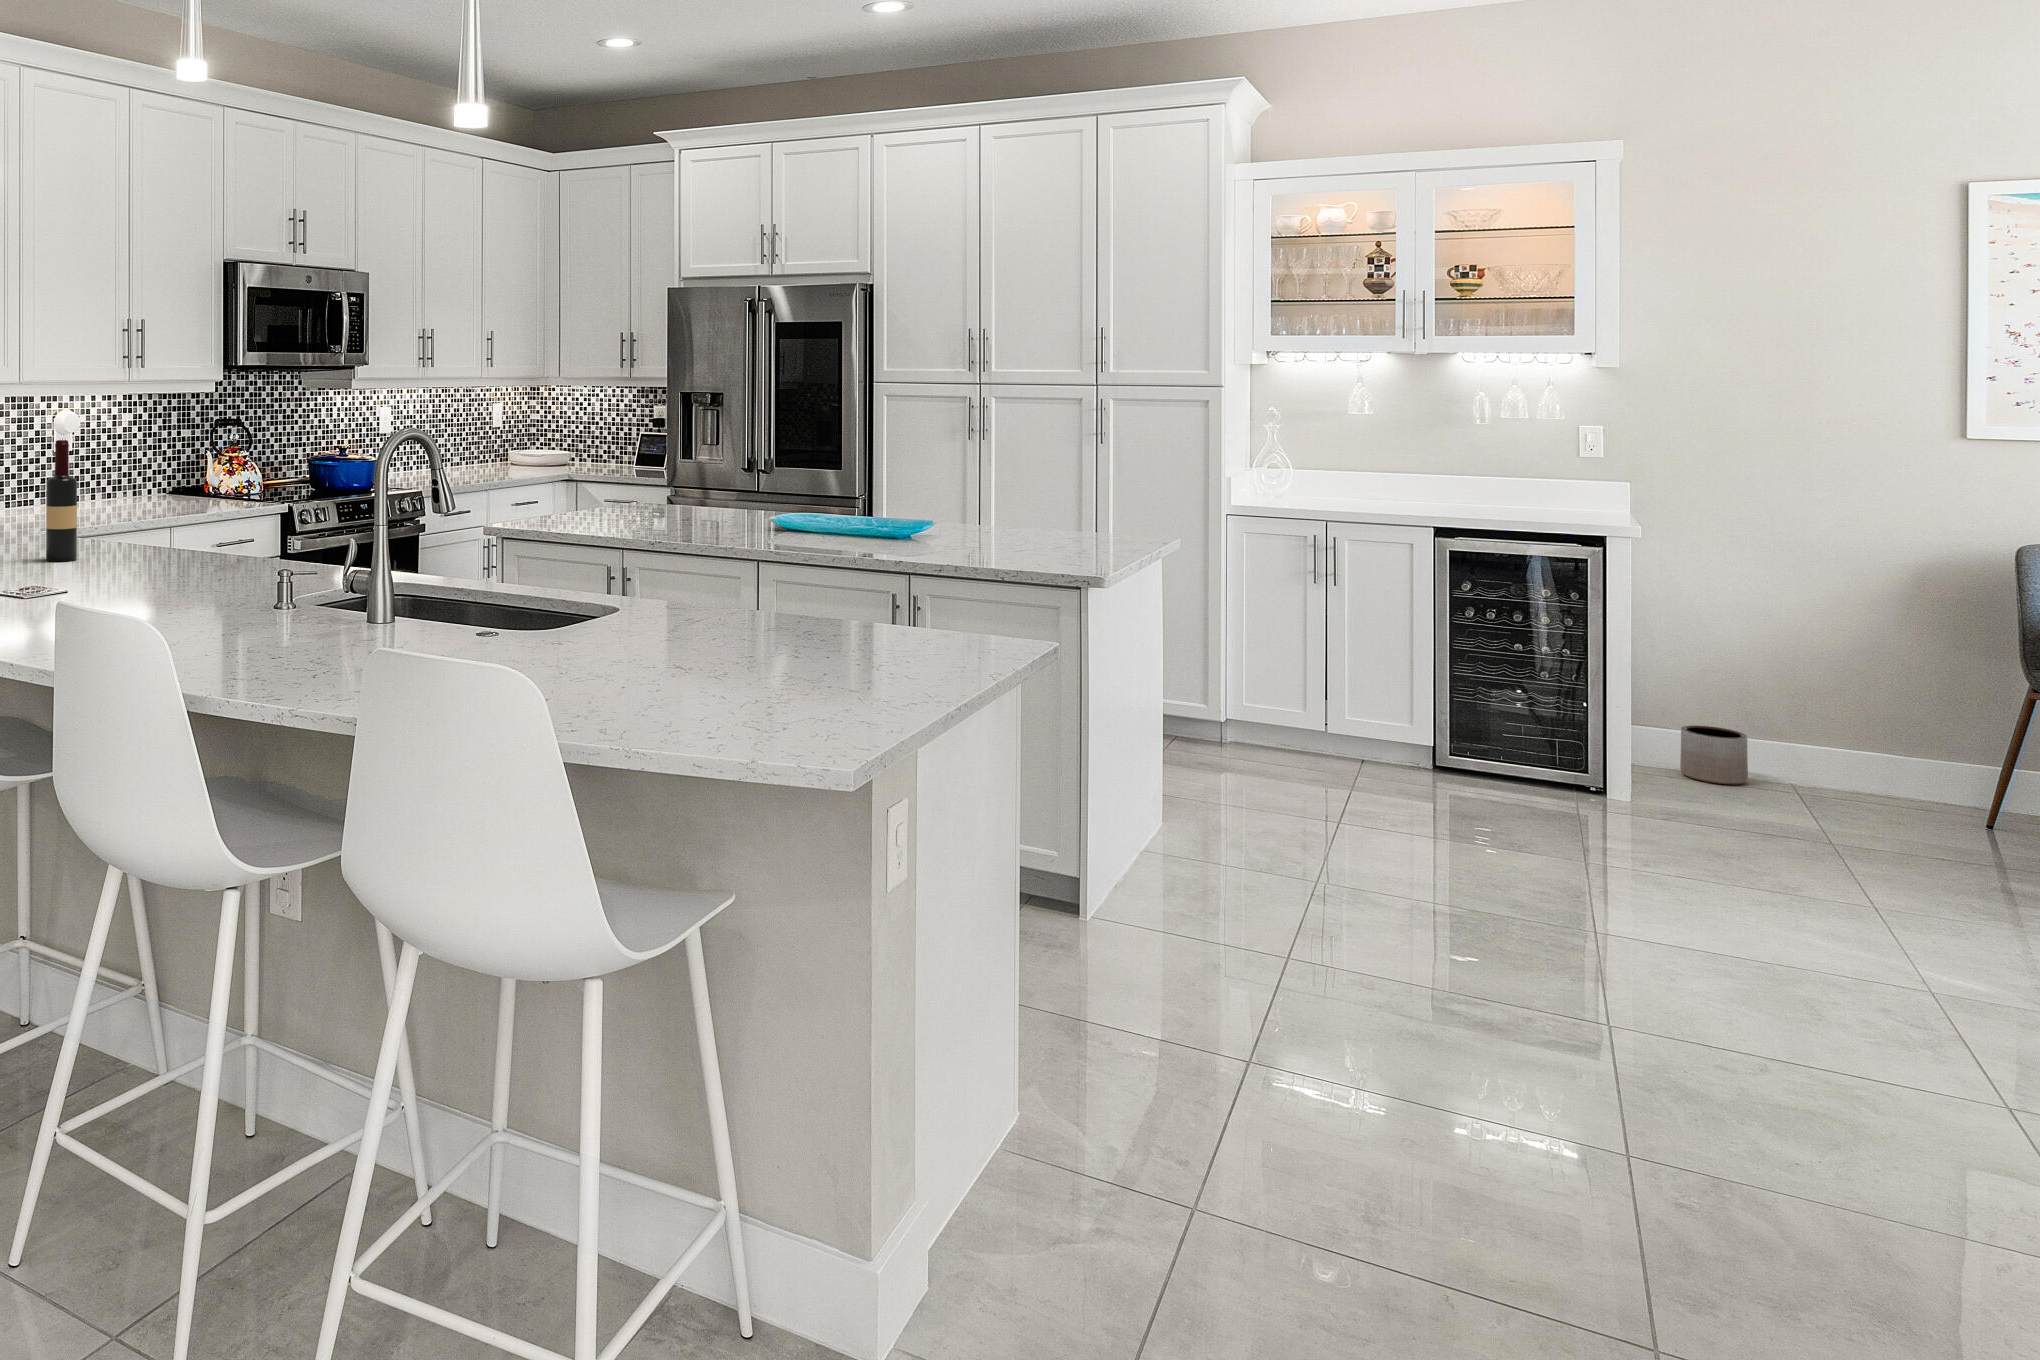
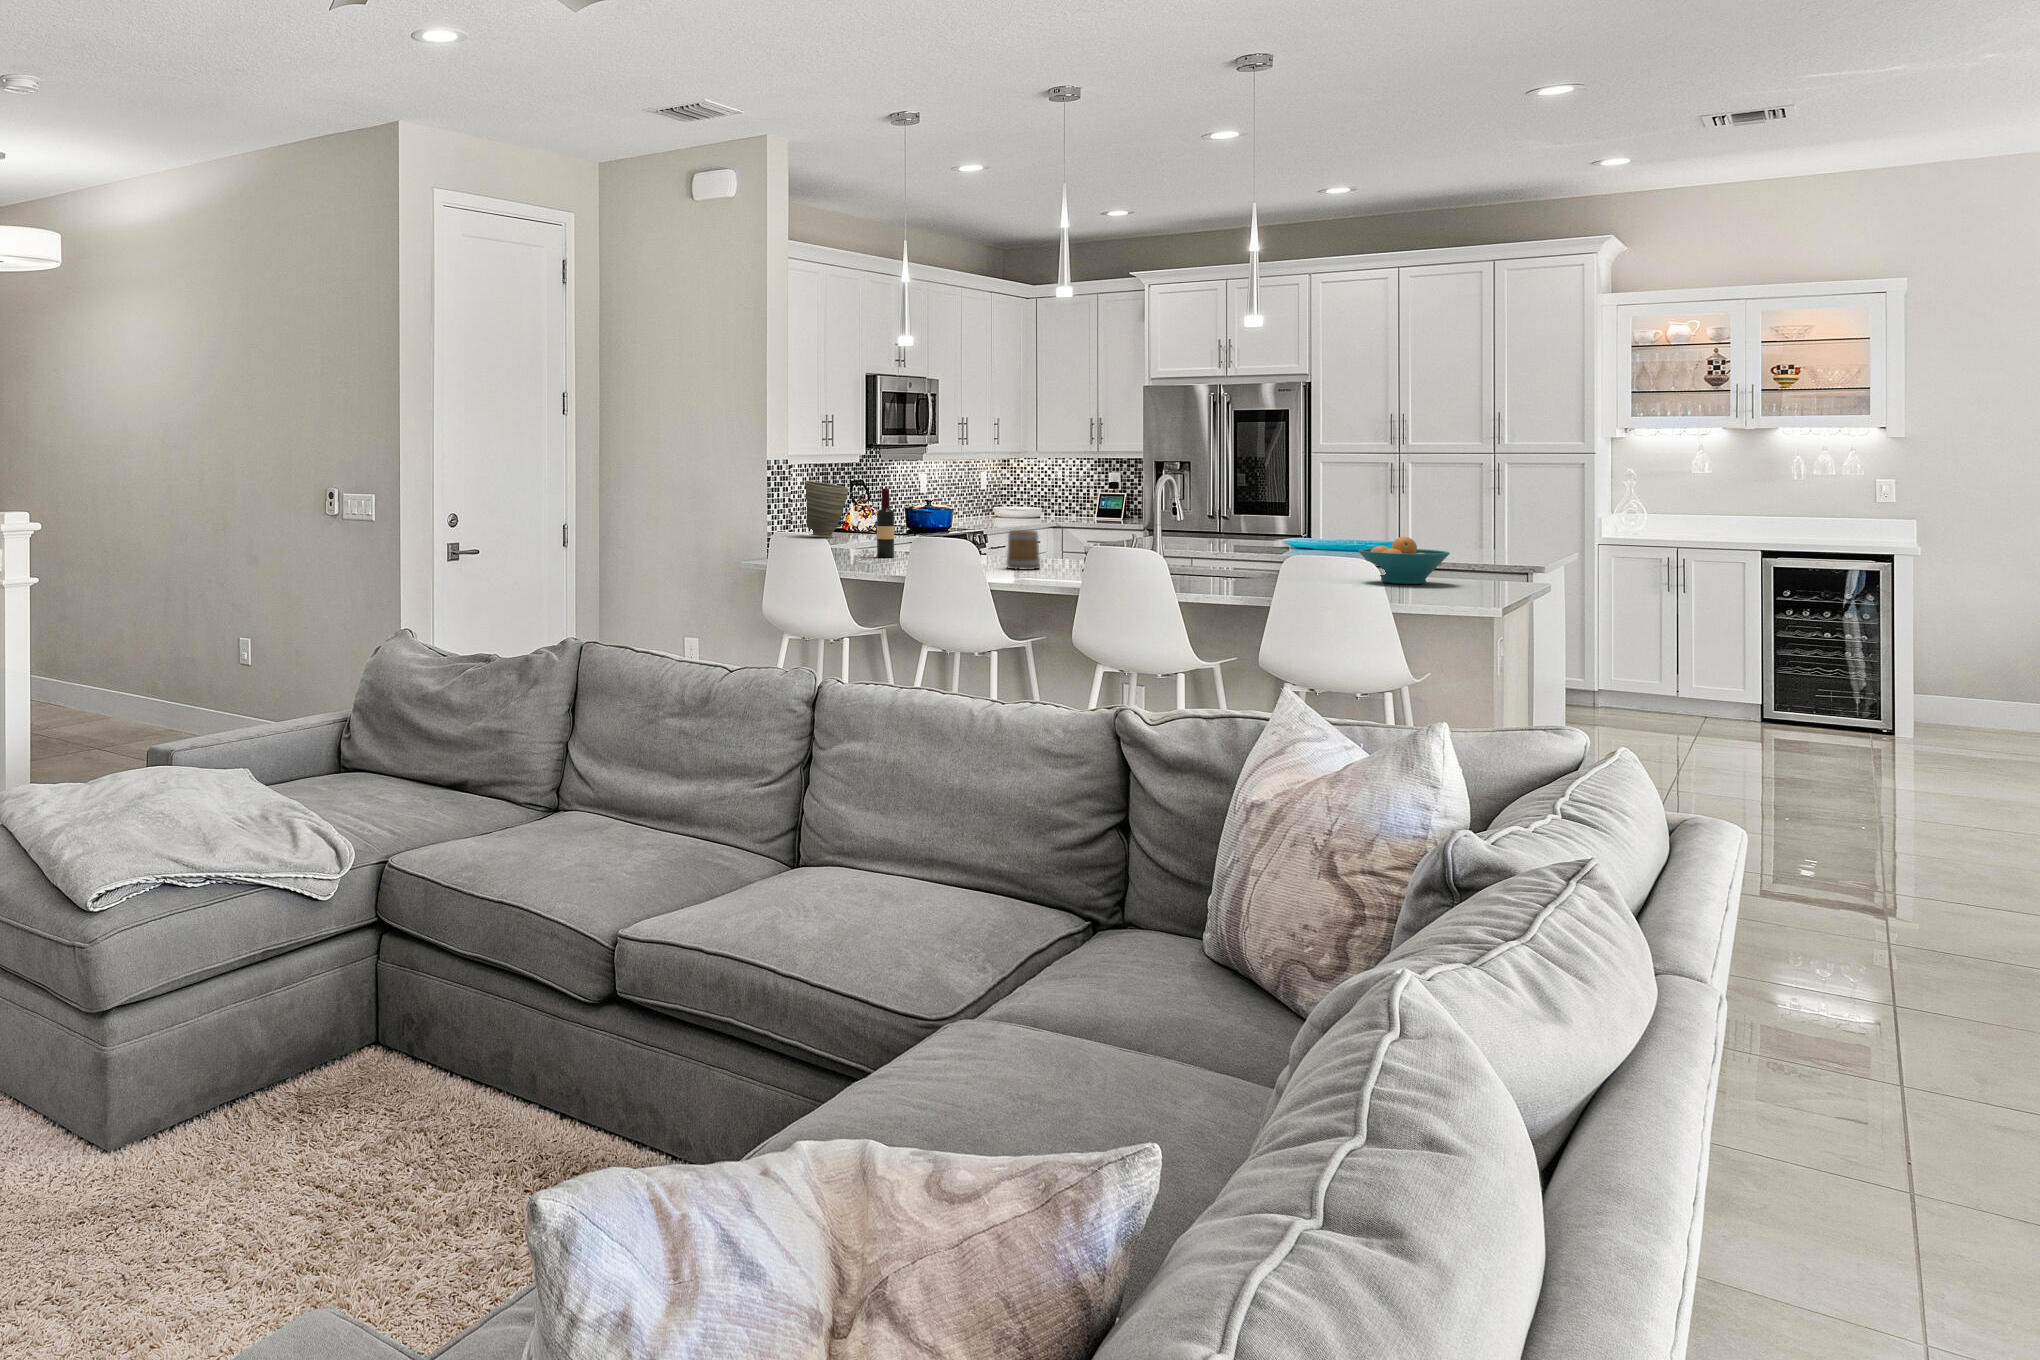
vase: none [107,419,180,507] -> present [803,481,849,538]
mug: none [166,523,230,601] -> present [1006,530,1041,570]
fruit bowl: none [725,554,888,653] -> present [1358,537,1450,584]
planter: present [1680,725,1748,785] -> none [1954,695,2005,734]

